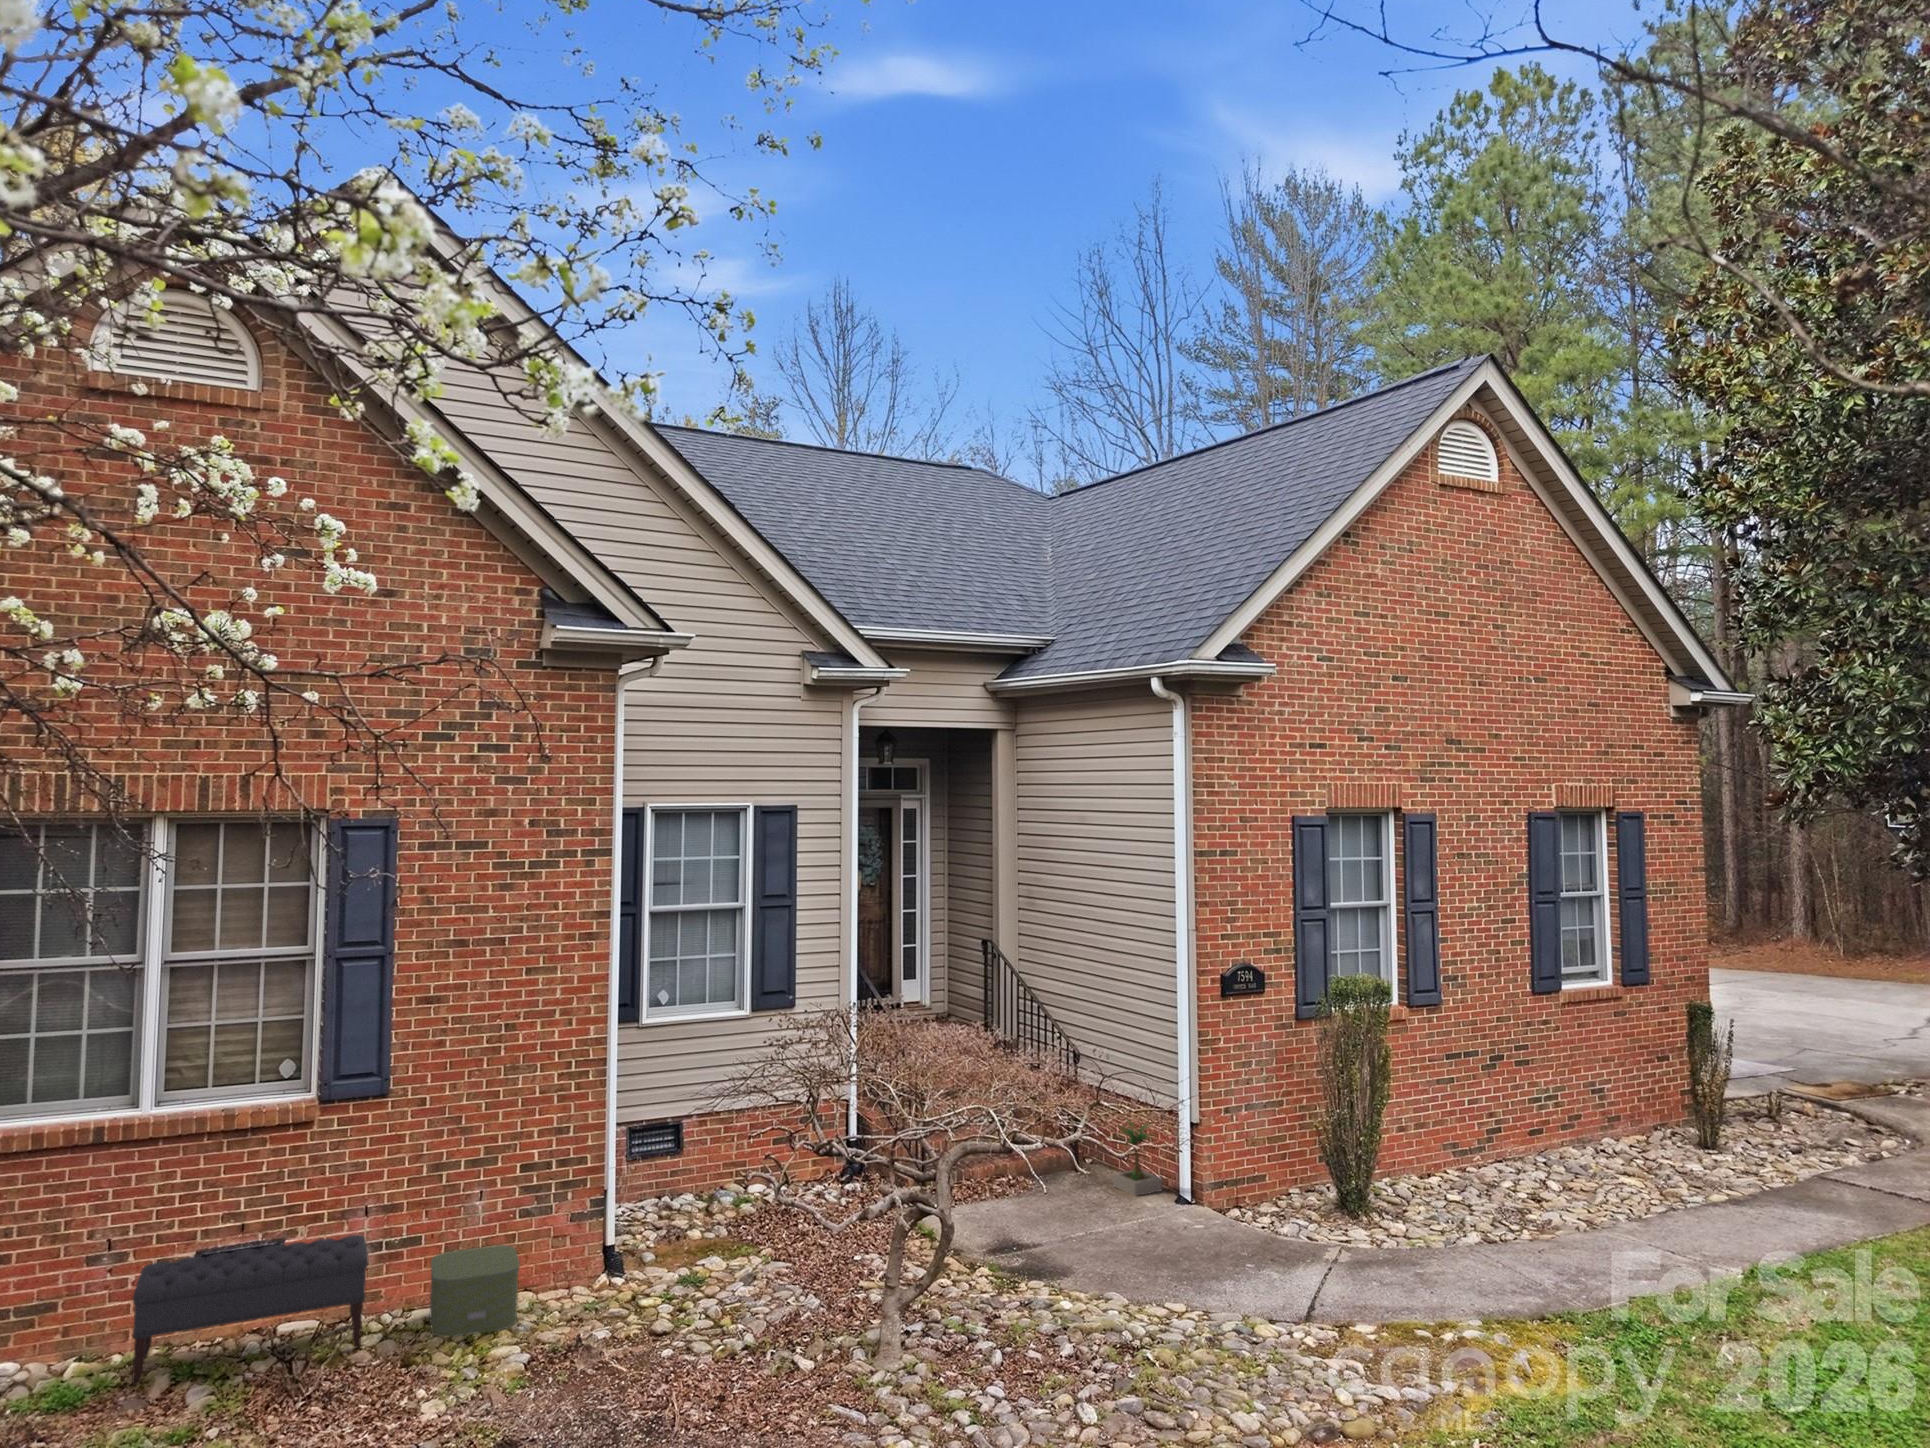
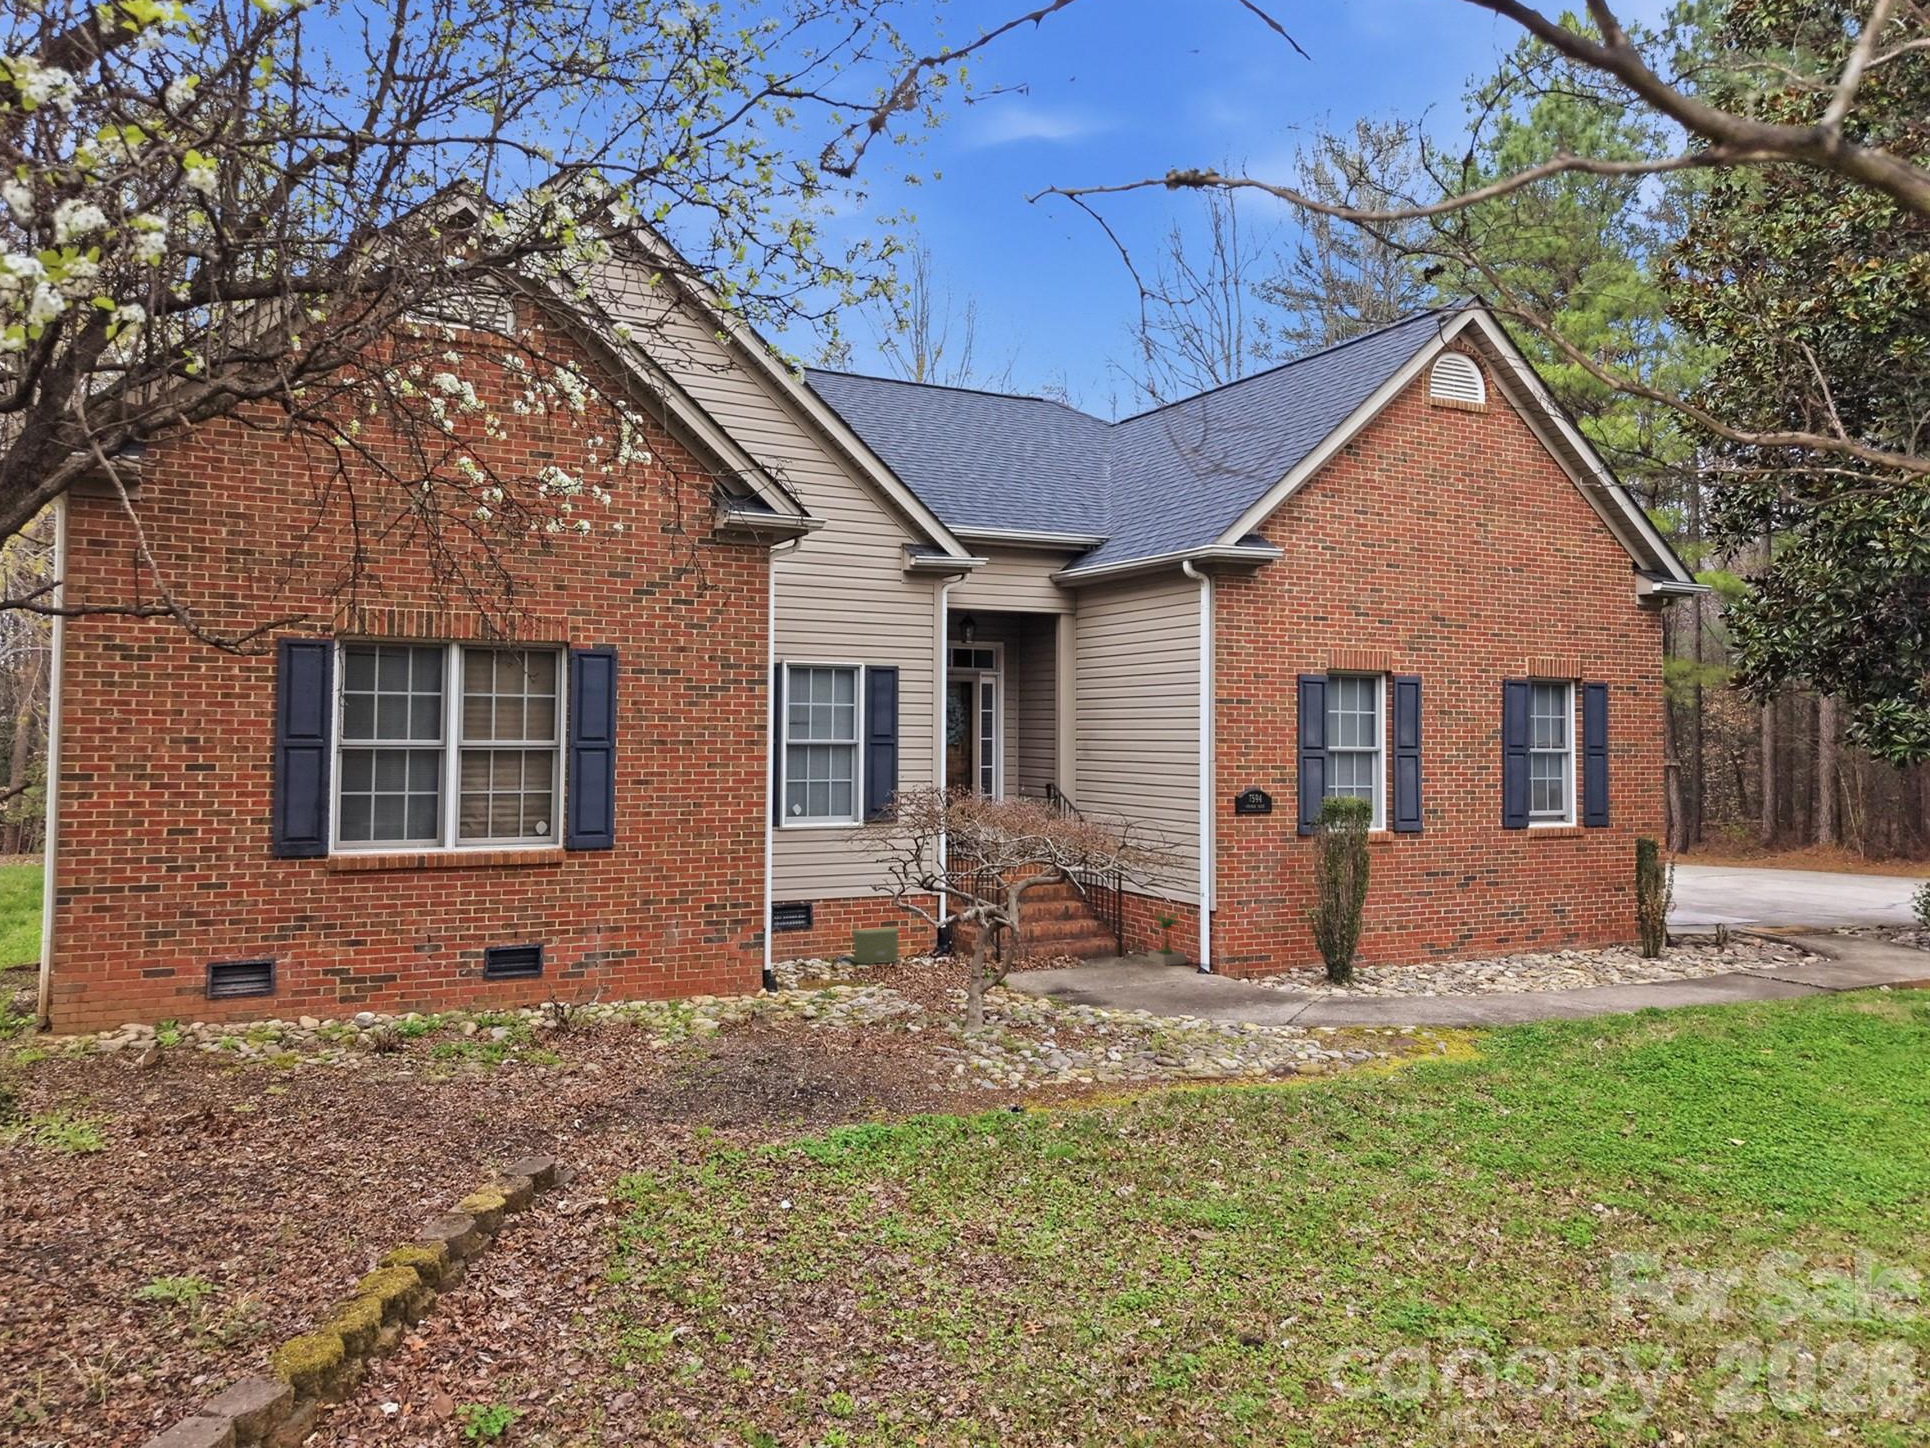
bench: present [132,1235,368,1385] -> none [452,944,605,1028]
storage box: present [429,1245,520,1337] -> present [846,928,899,964]

